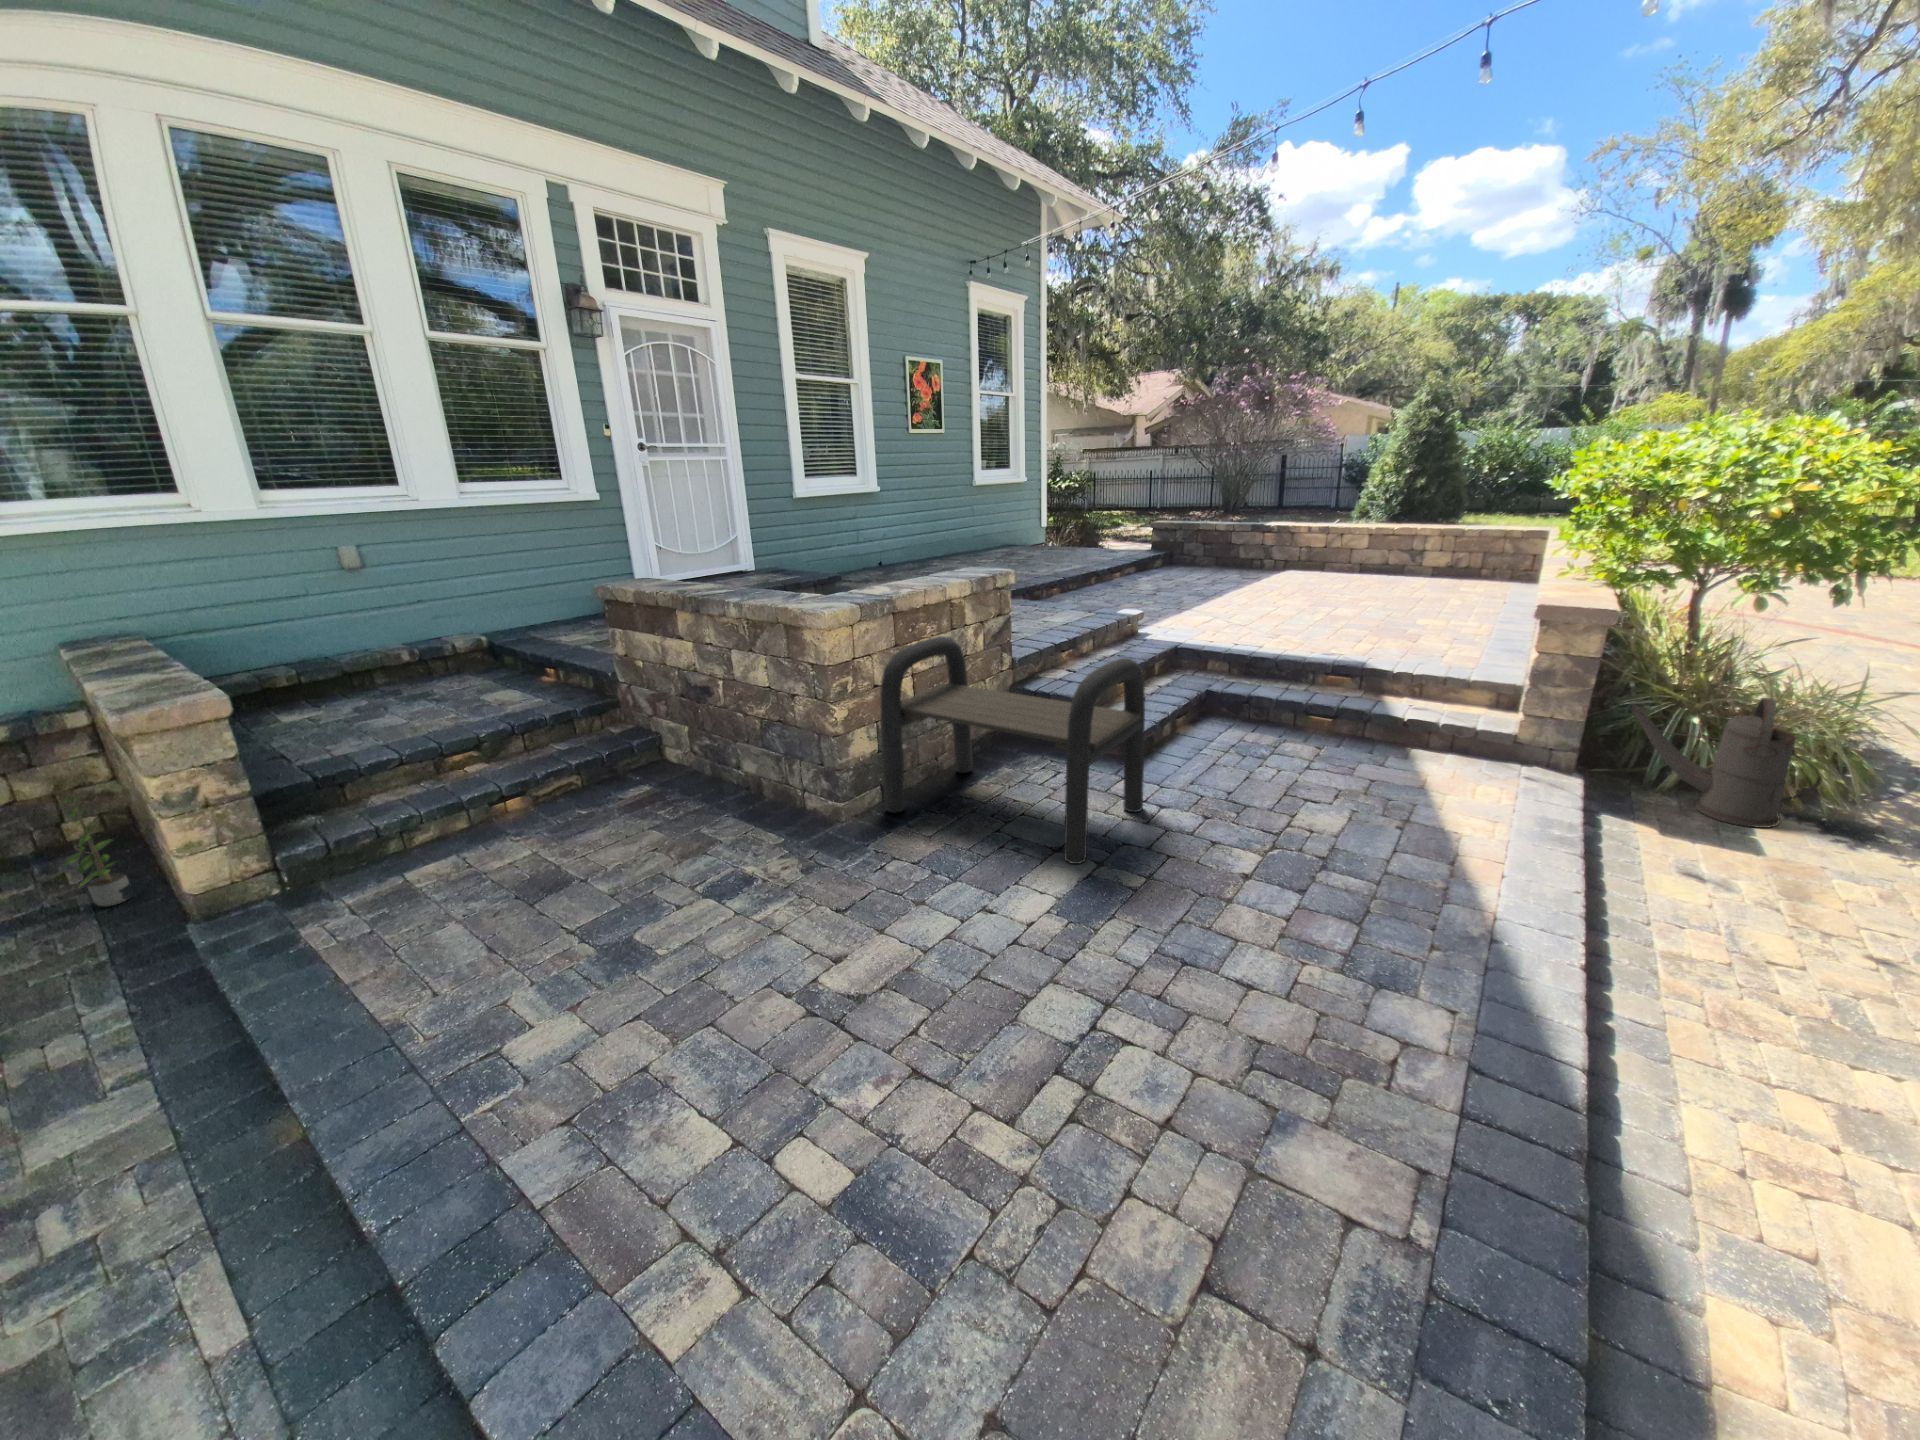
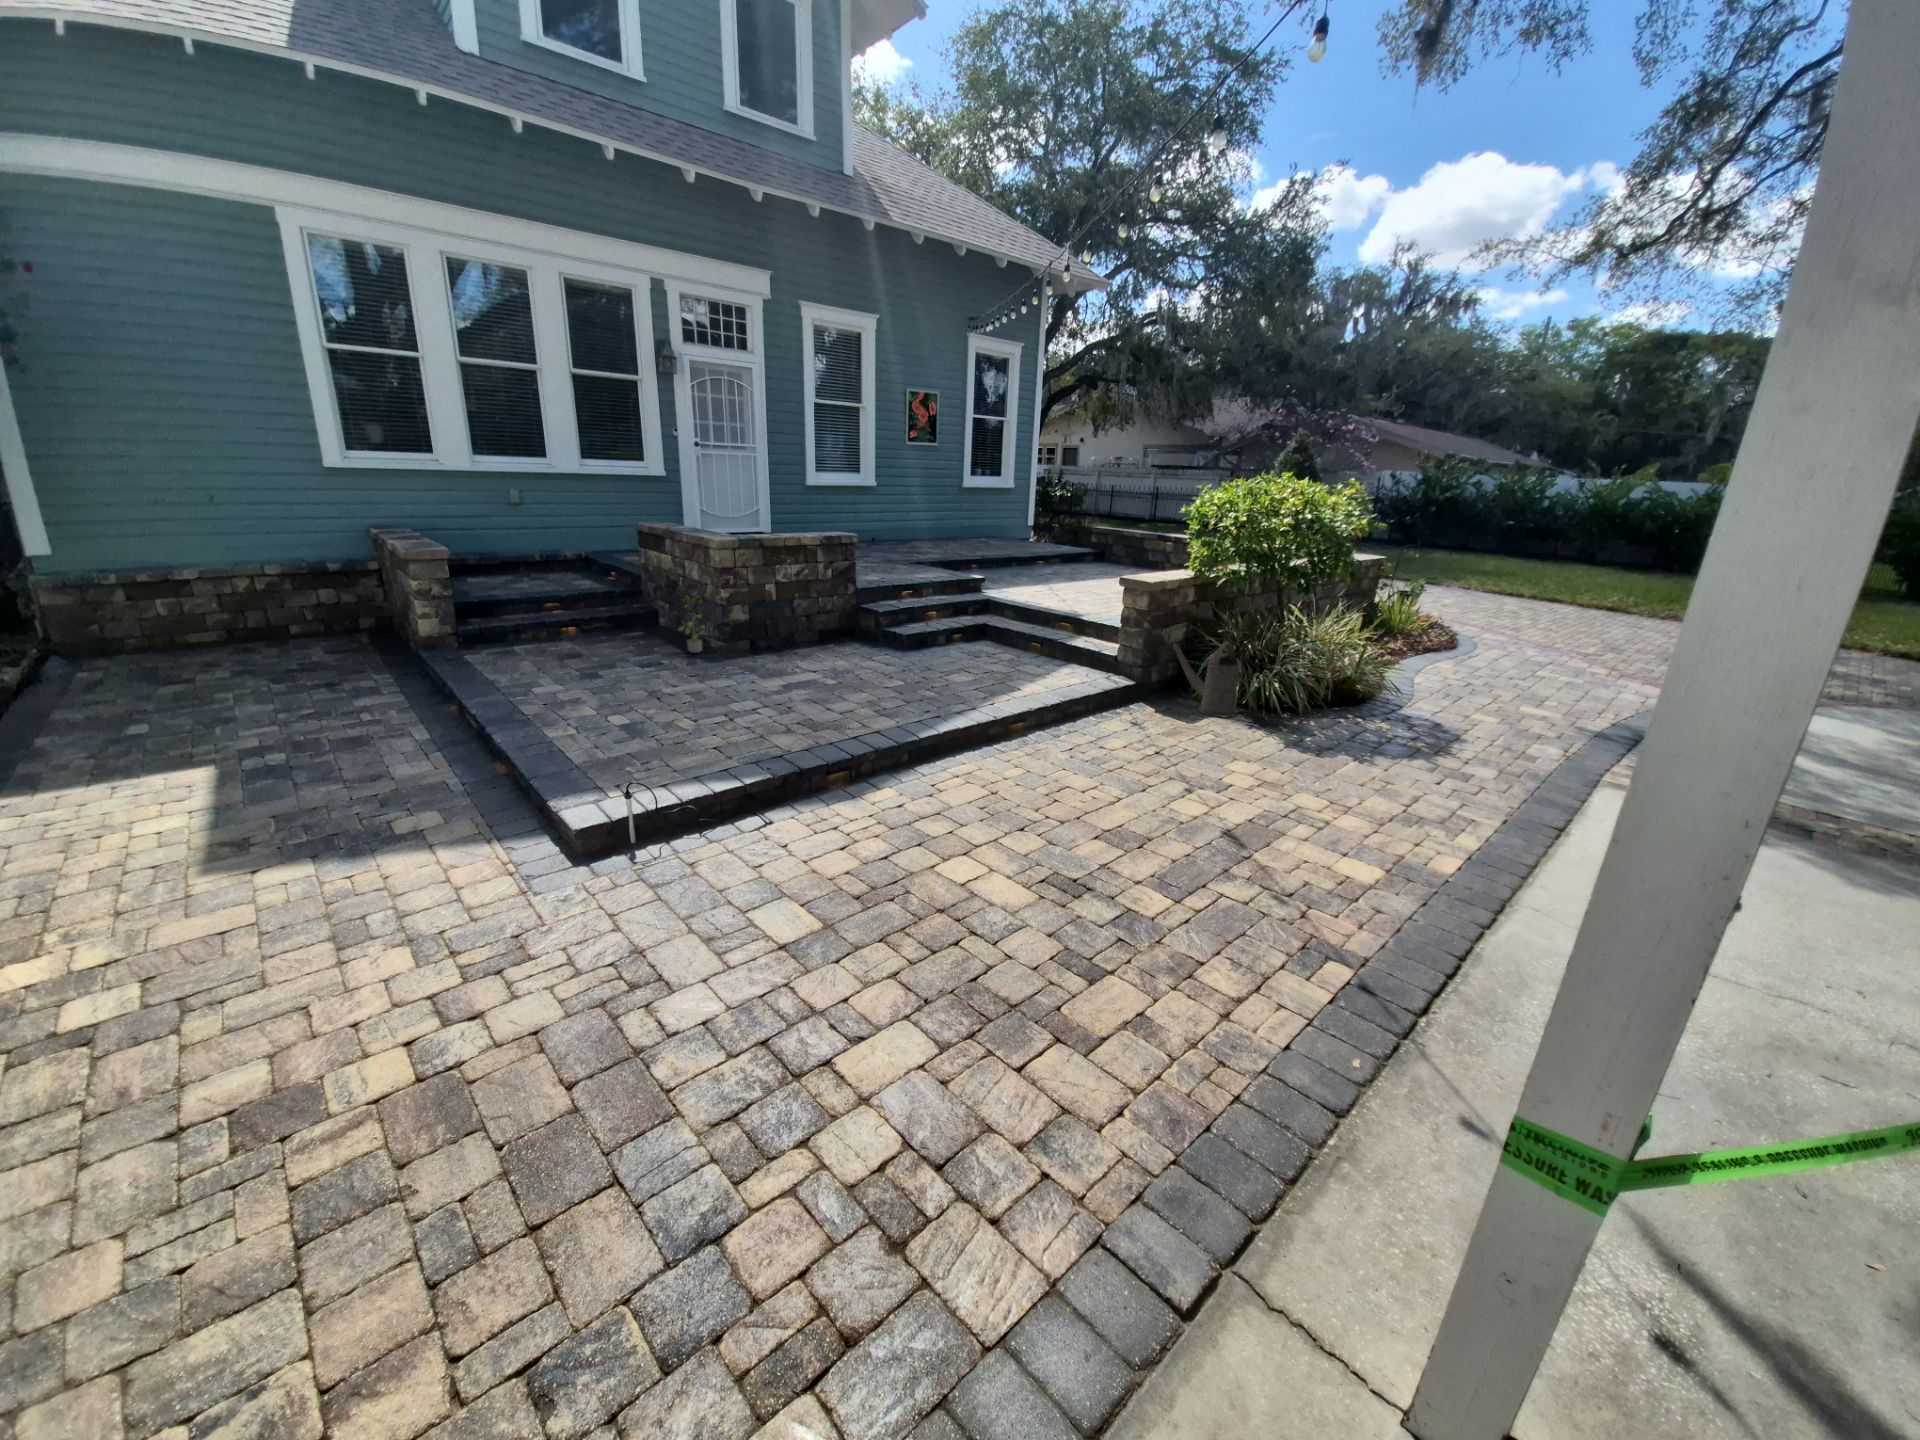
bench: present [881,636,1145,864] -> none [747,564,877,678]
potted plant: present [58,794,129,906] -> present [678,596,704,653]

